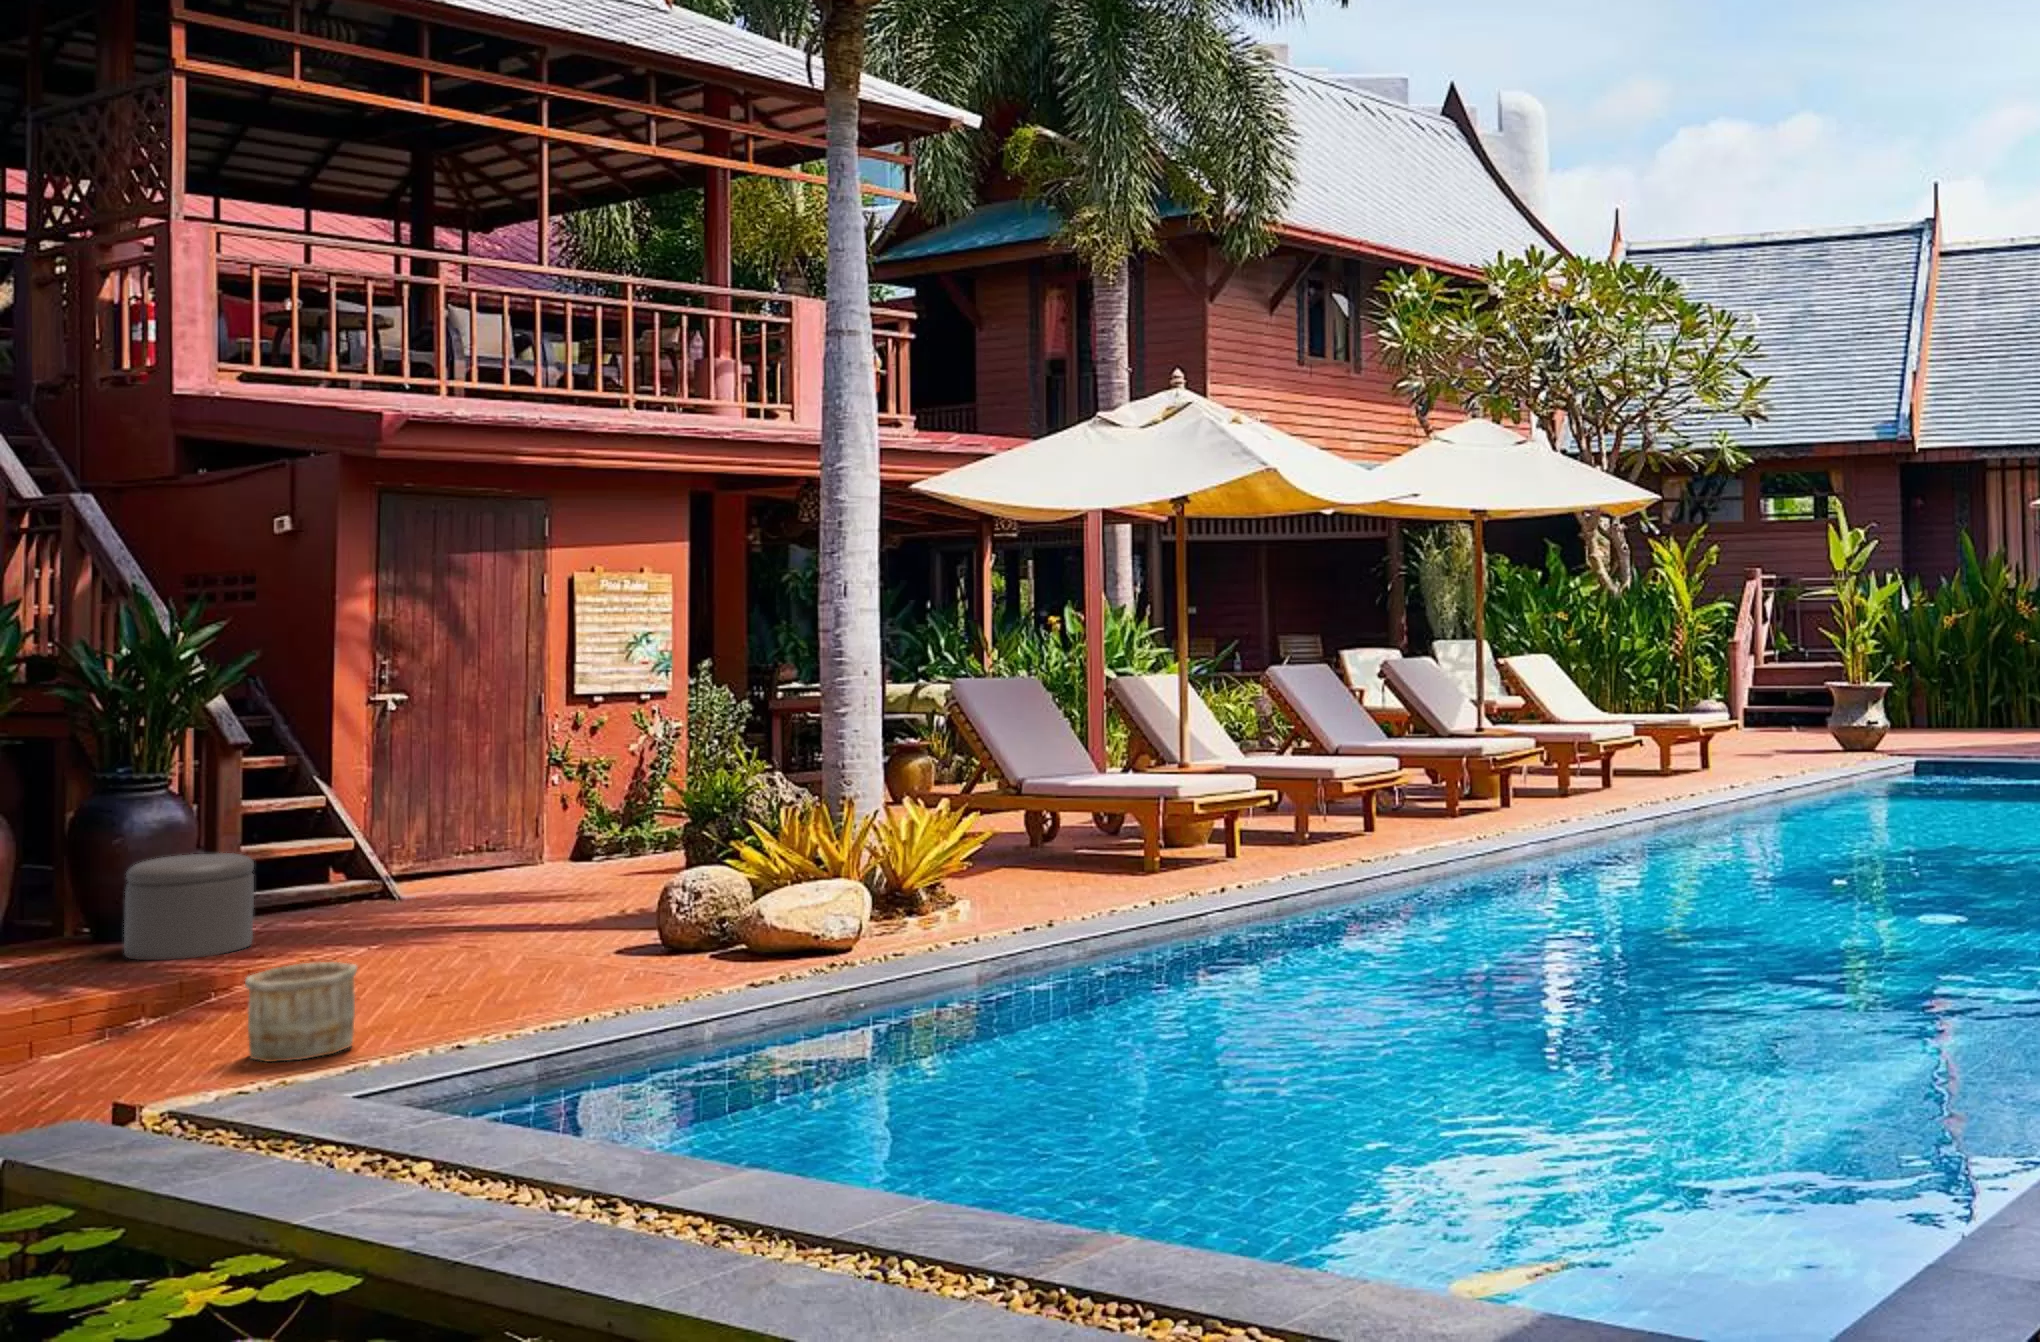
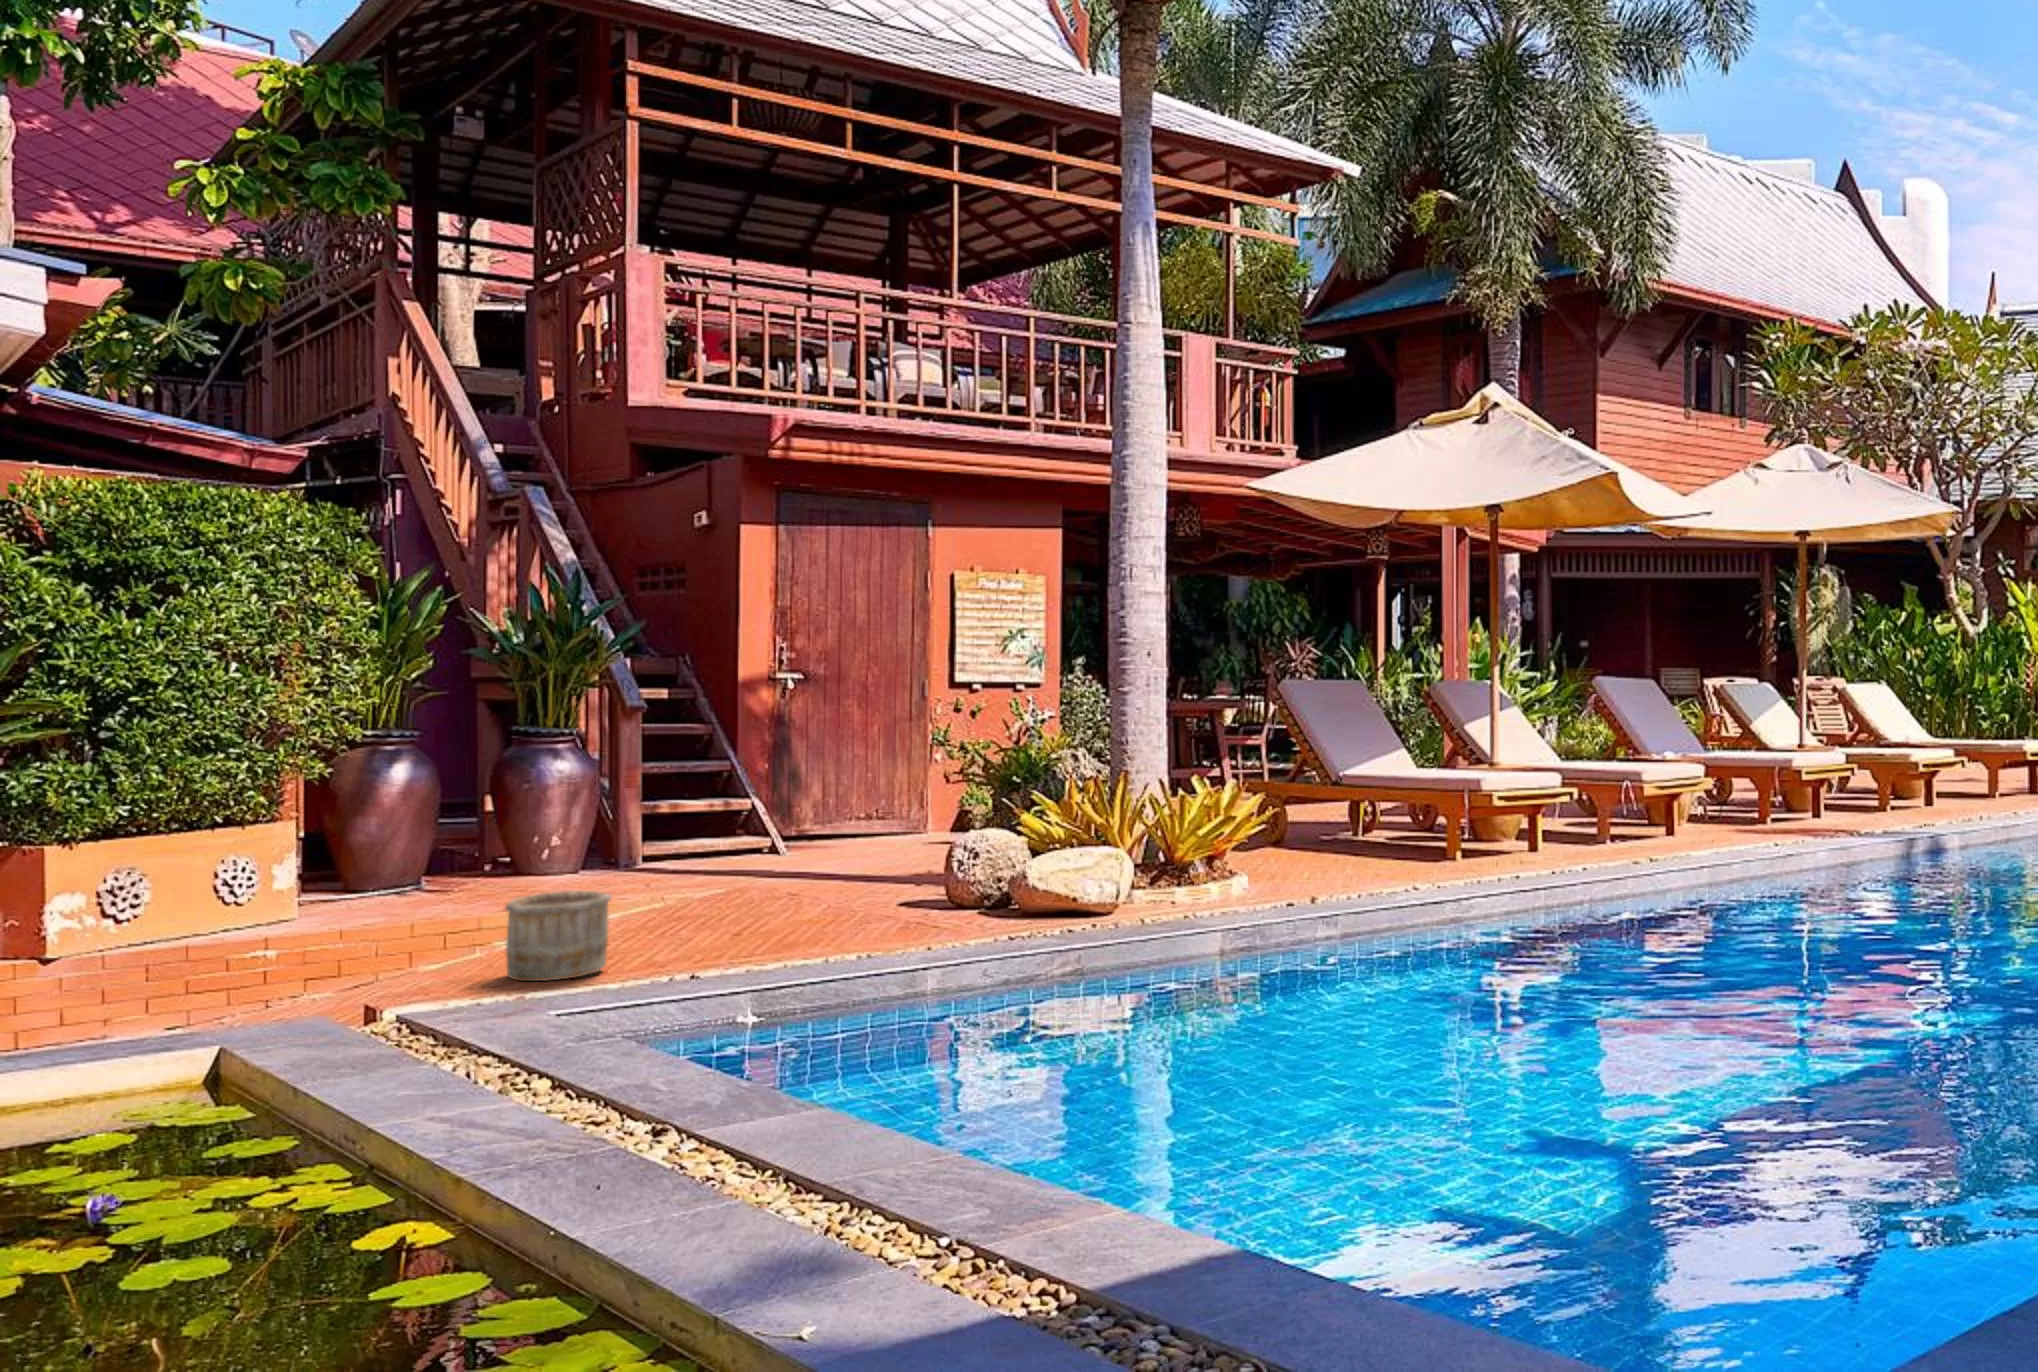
ottoman: present [124,853,254,960] -> none [518,798,630,890]

